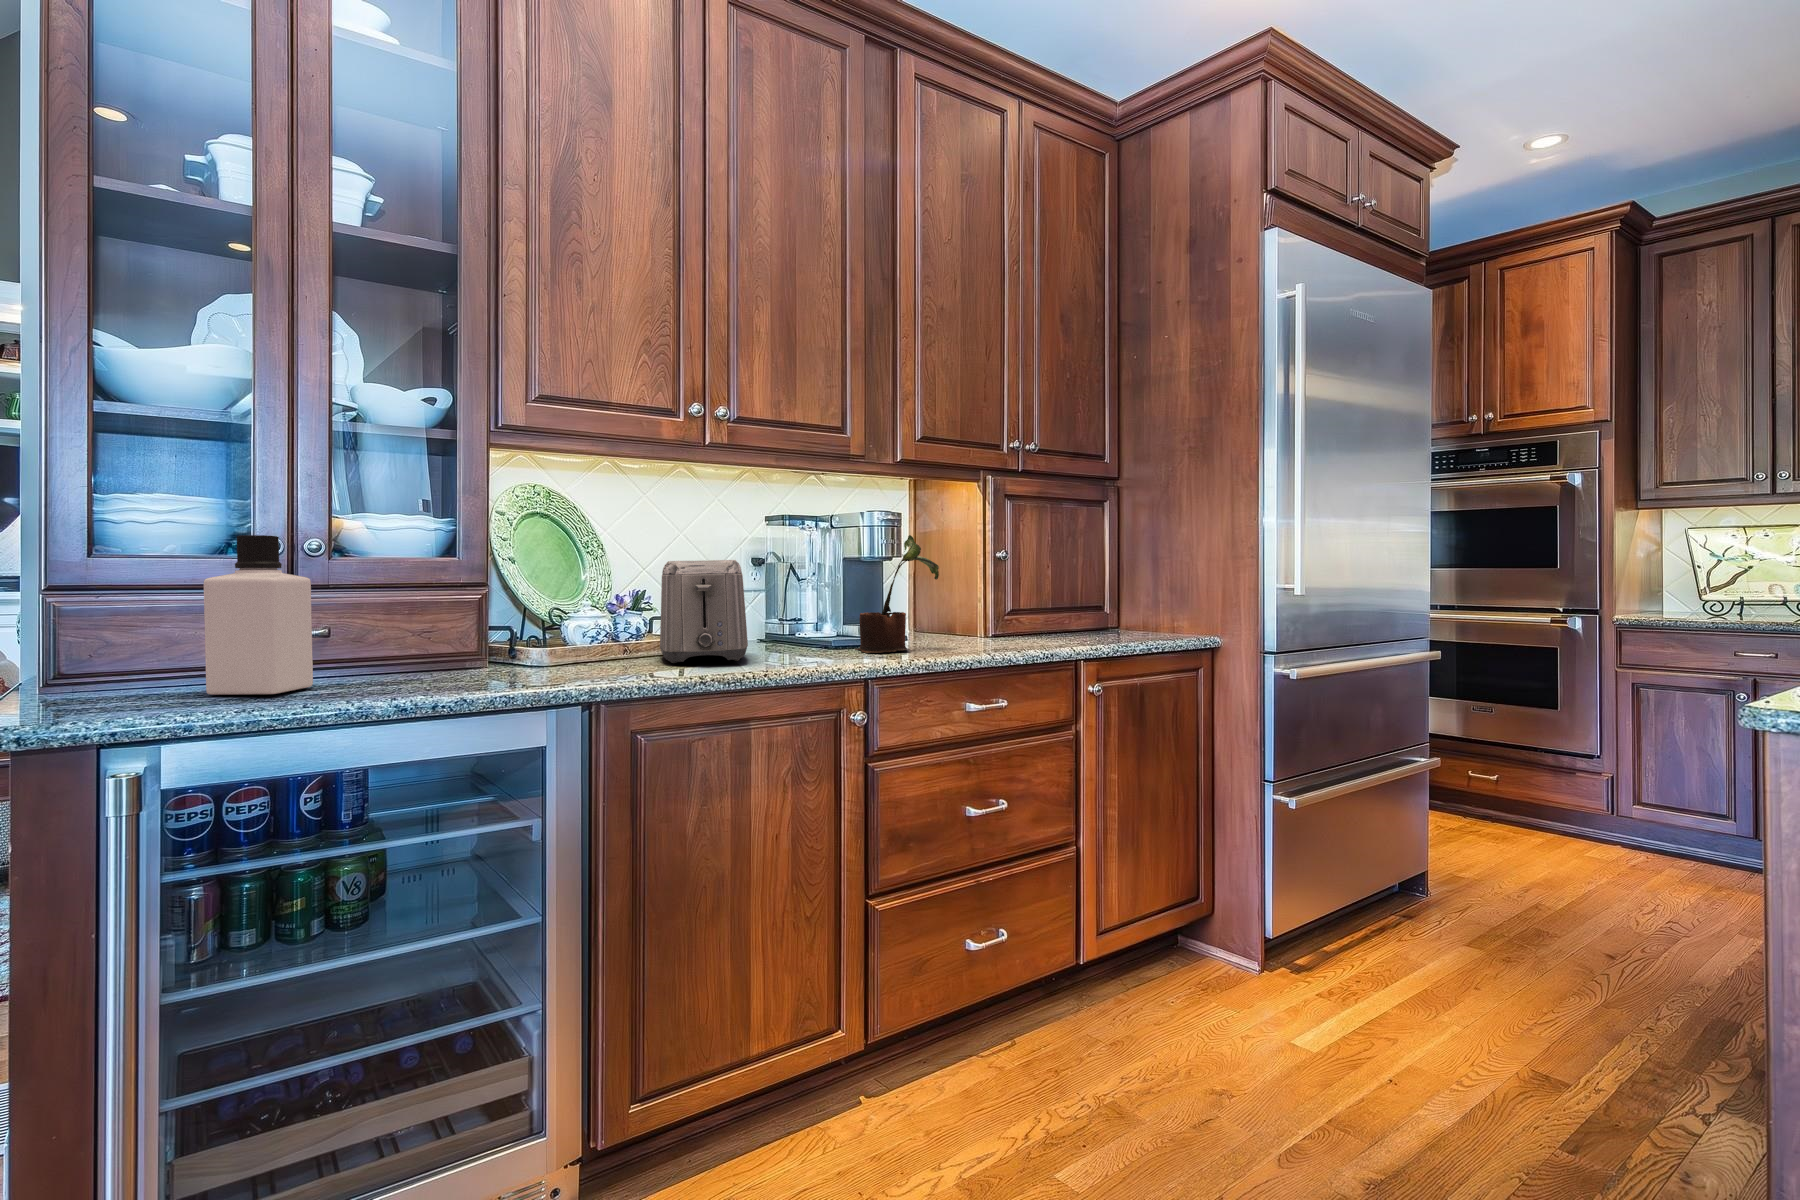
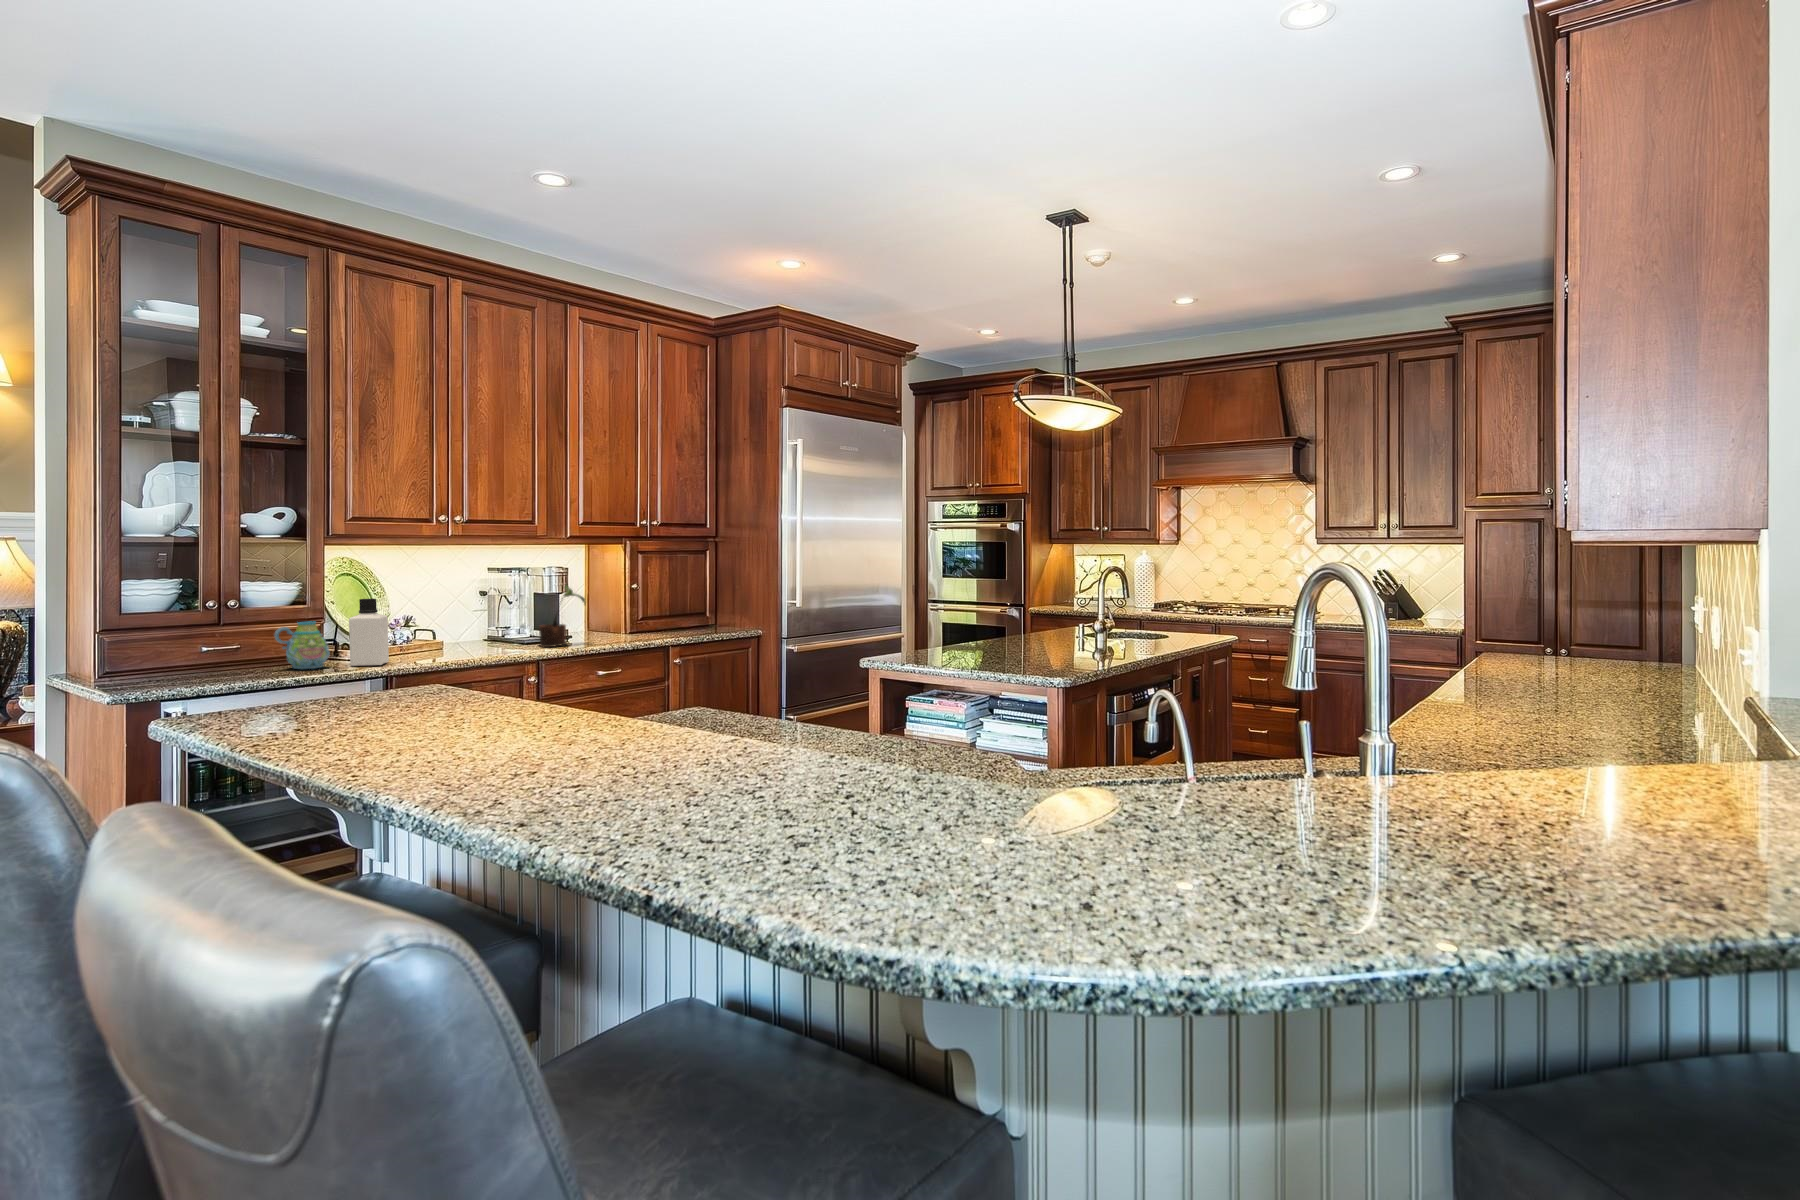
bottle: present [204,535,313,695] -> present [349,599,389,666]
toaster: present [660,560,748,663] -> none [422,600,472,656]
mug: none [372,585,483,683] -> present [274,622,330,669]

